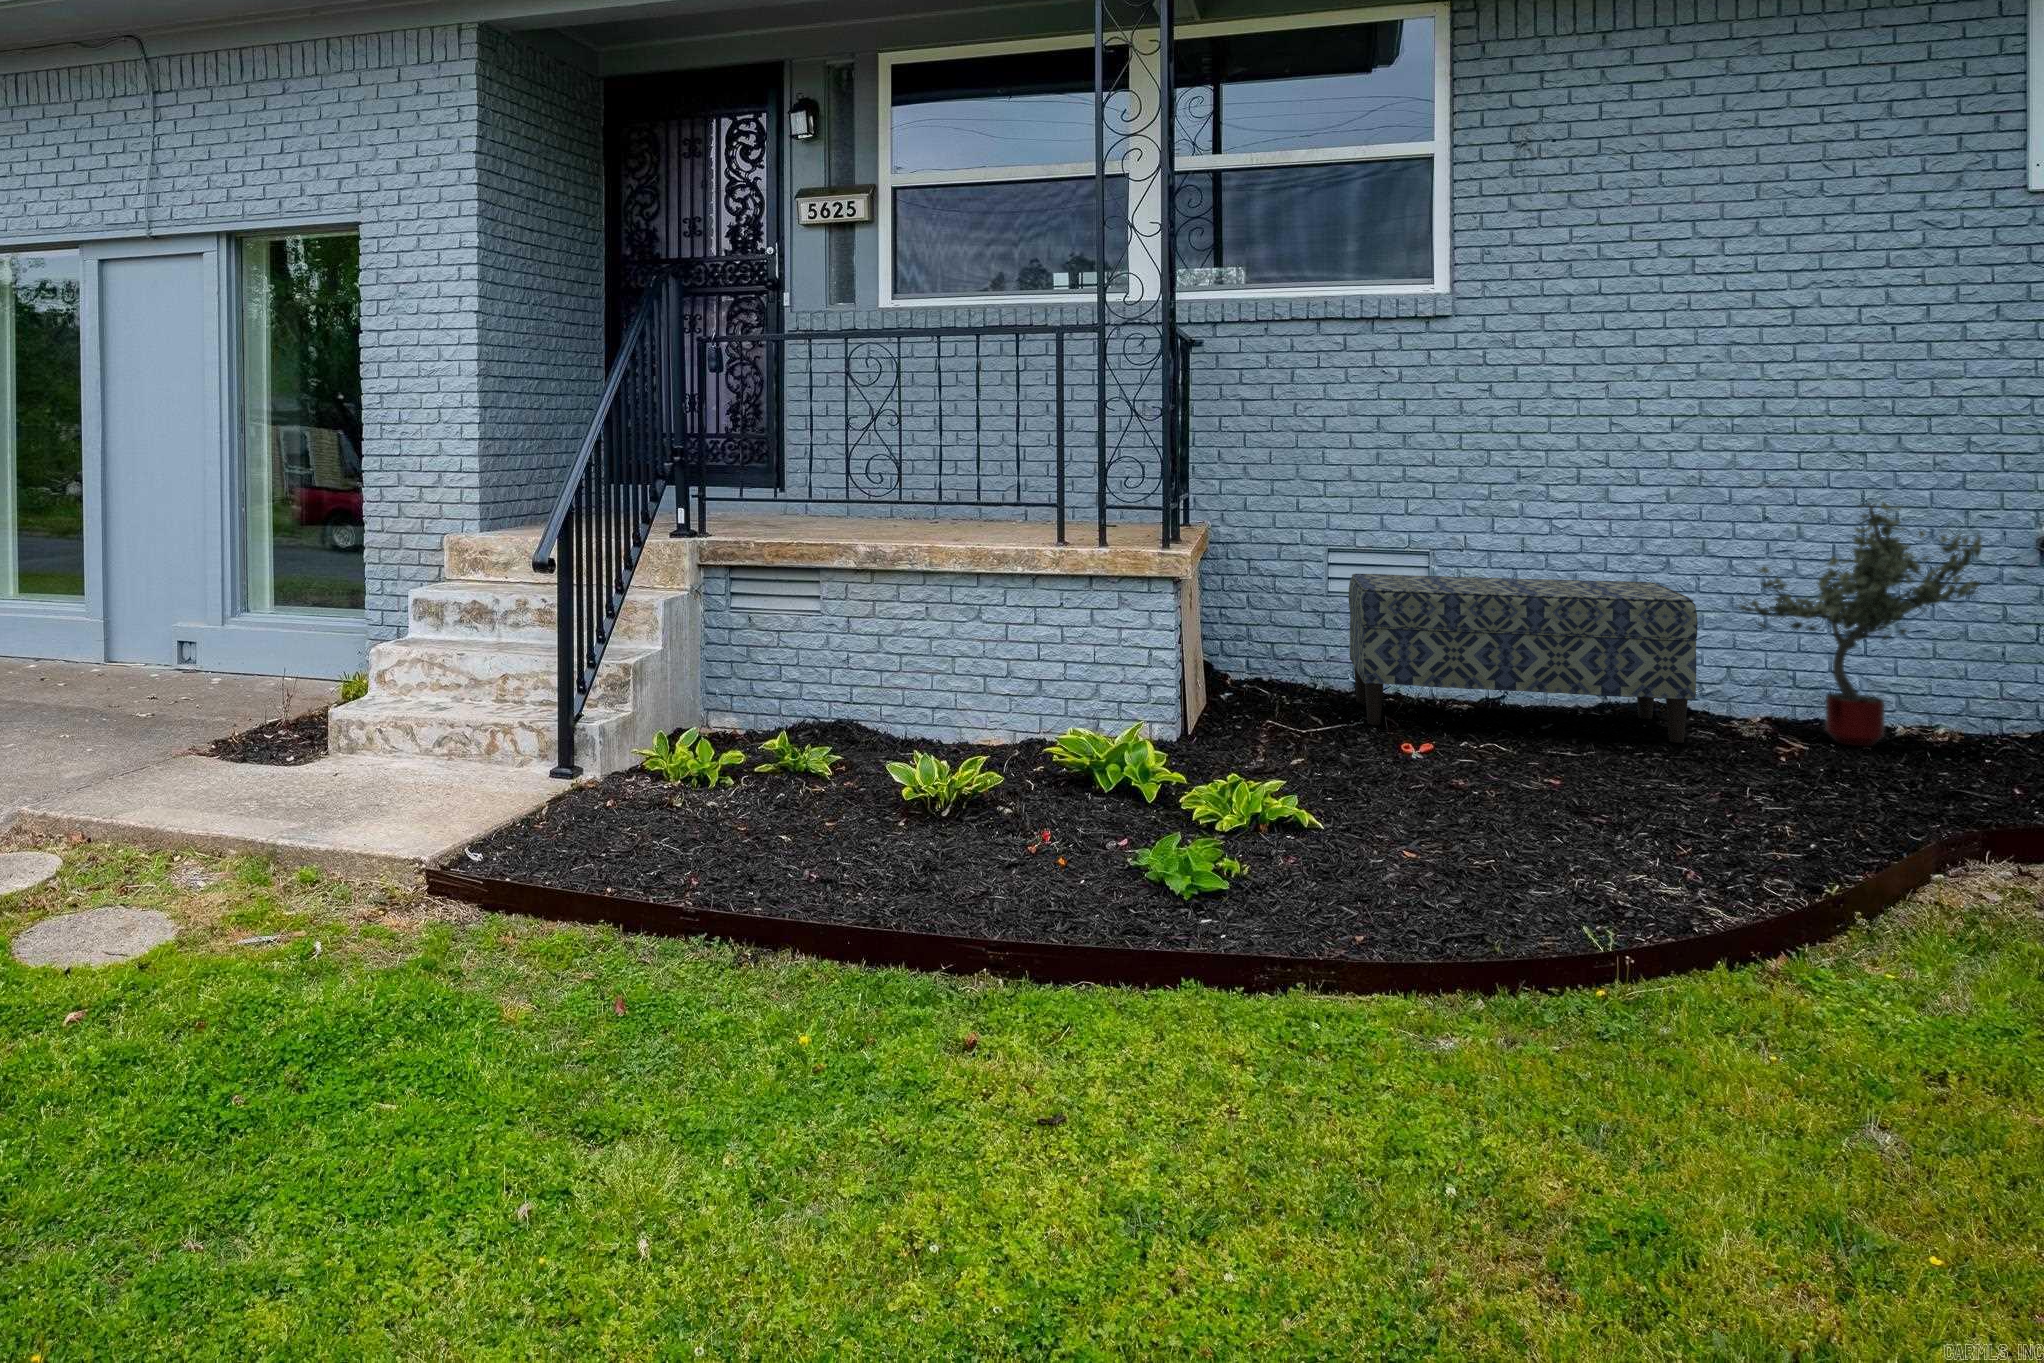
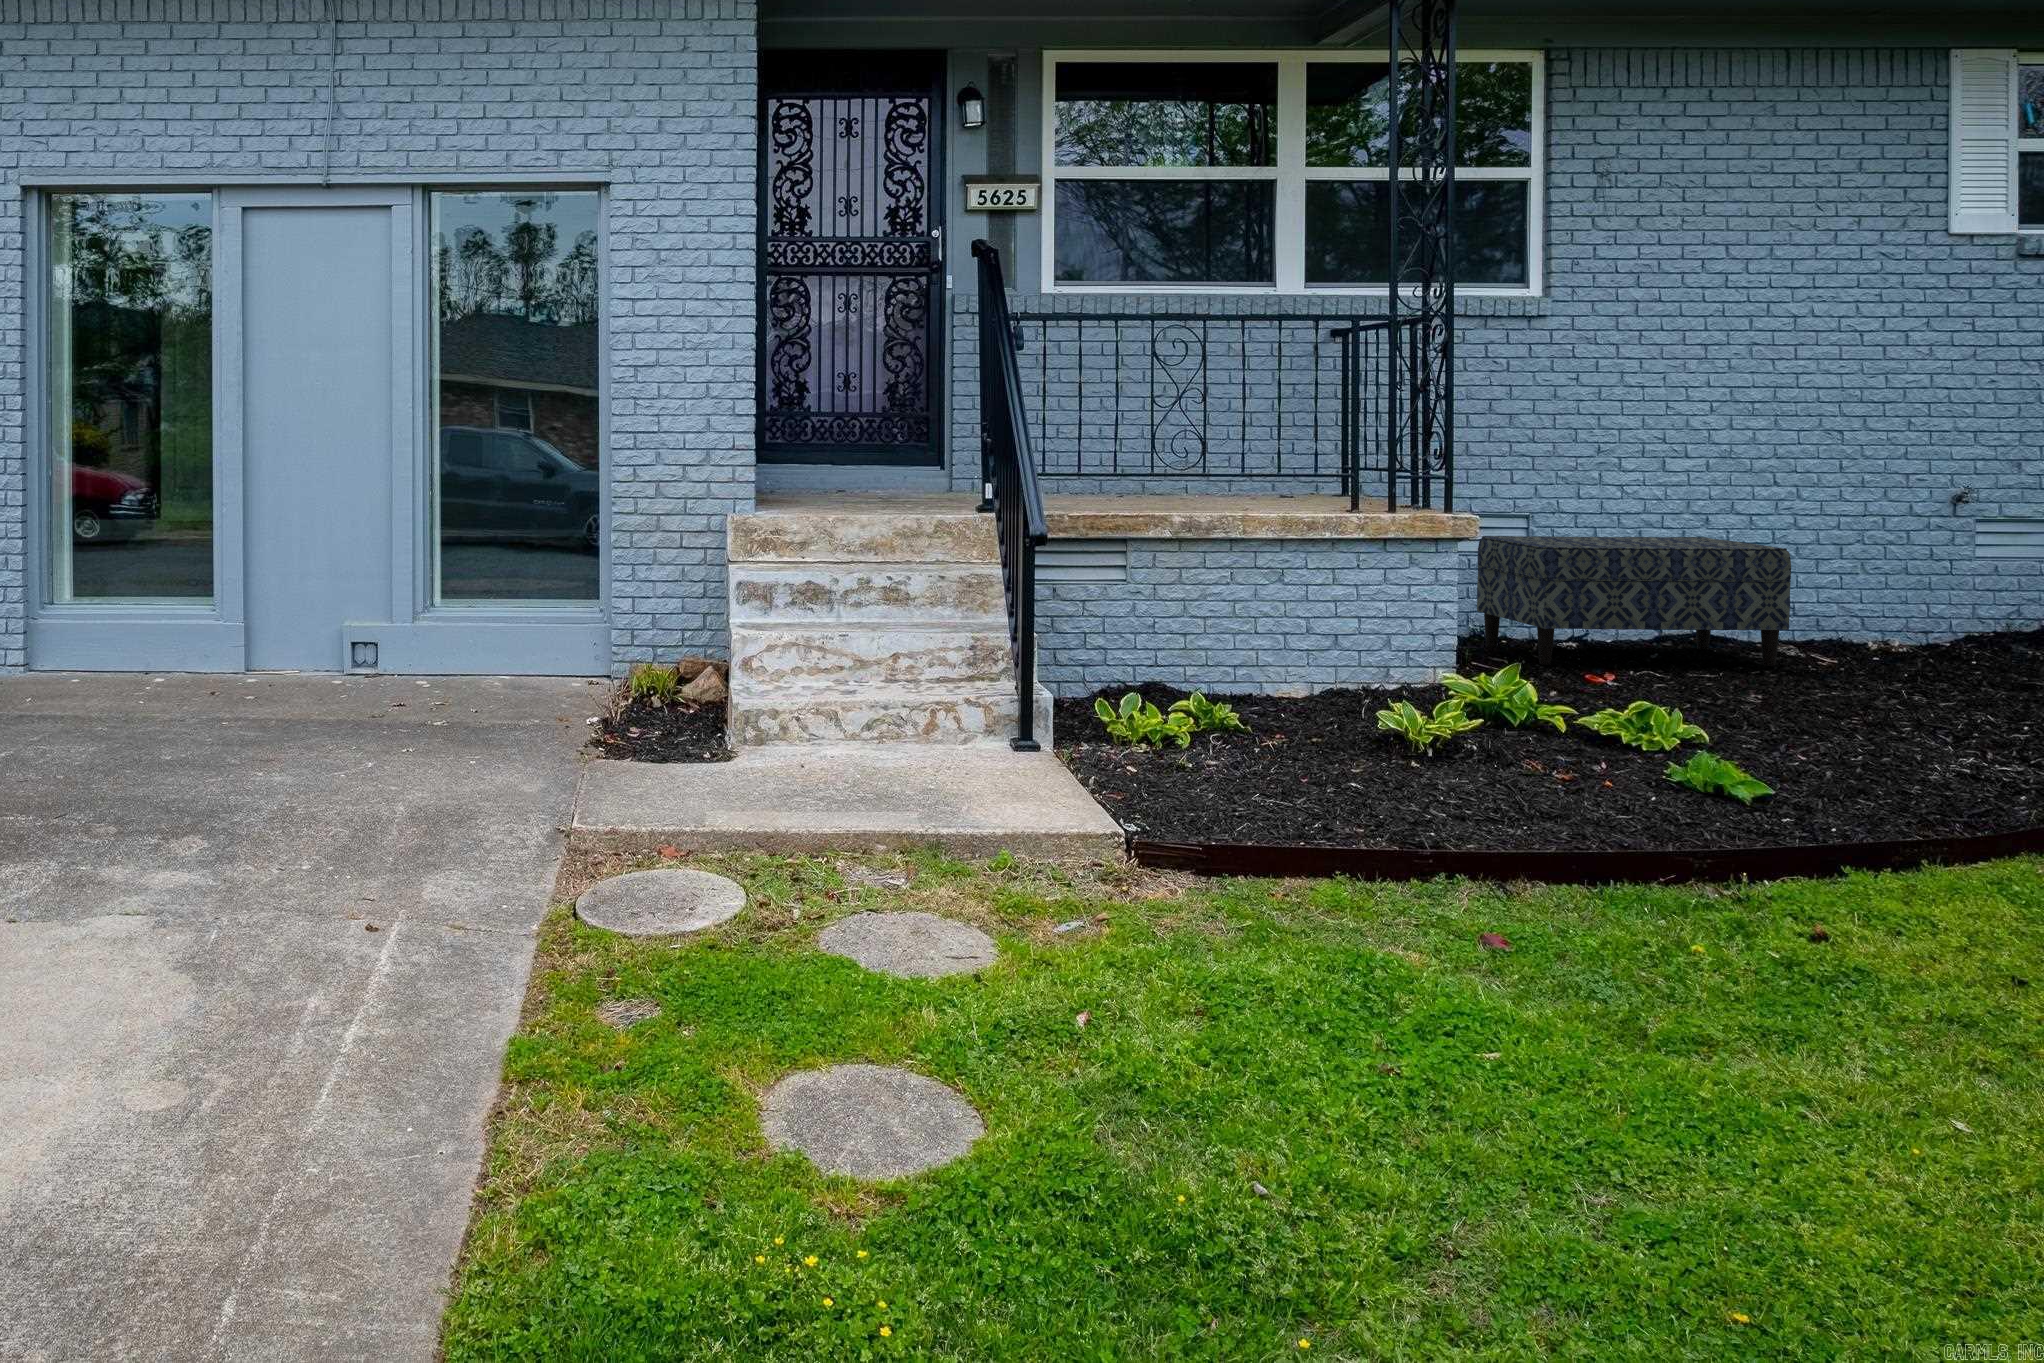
potted tree: present [1739,502,1982,746] -> none [1785,467,1963,662]

